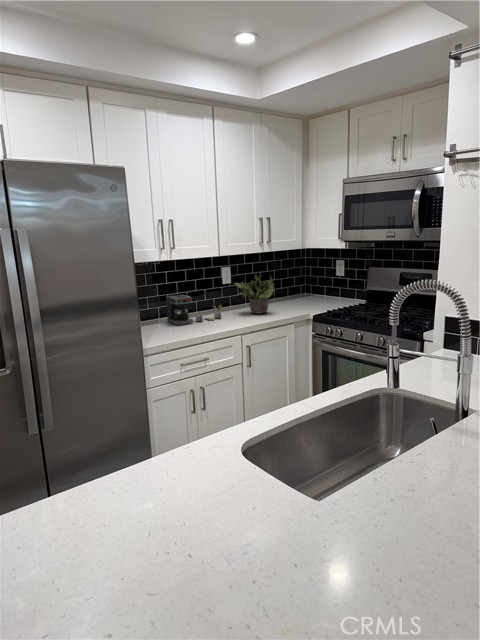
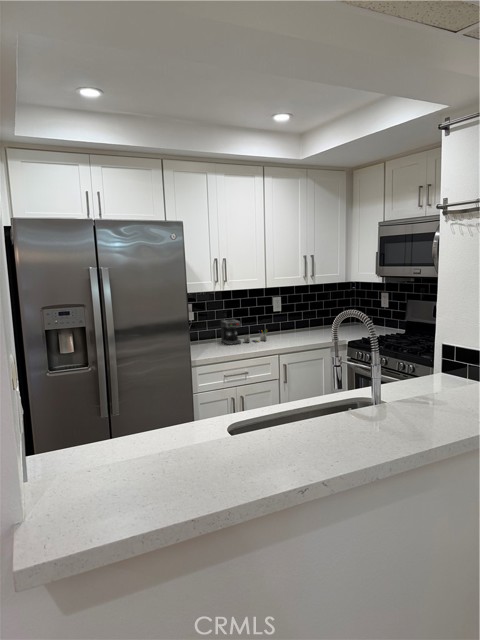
potted plant: present [235,274,274,313] -> none [280,302,315,338]

